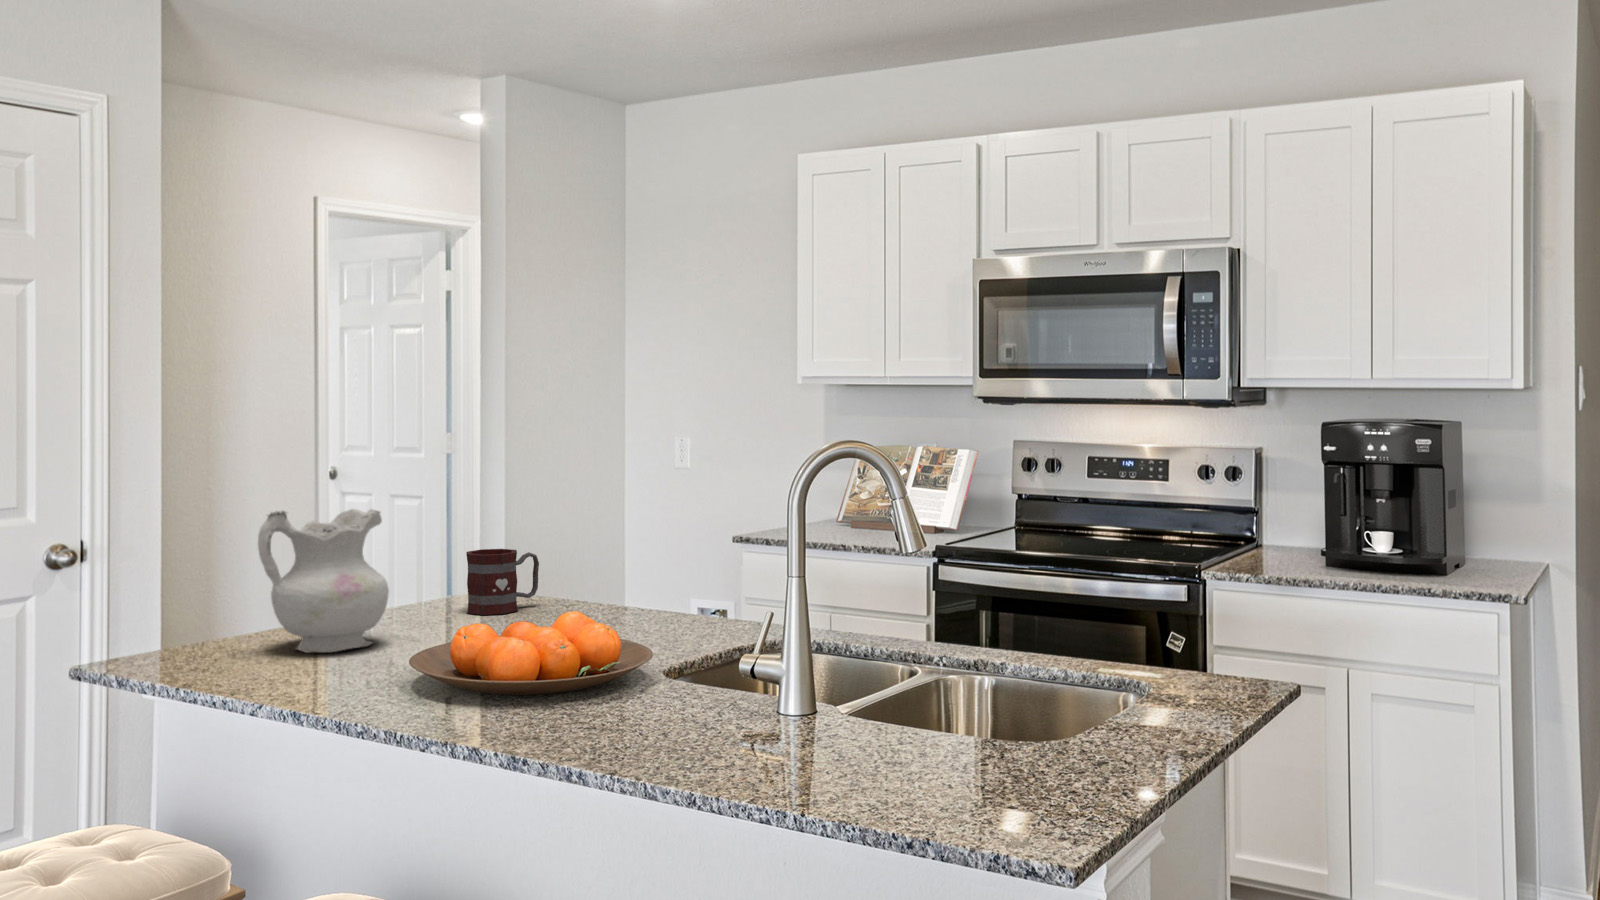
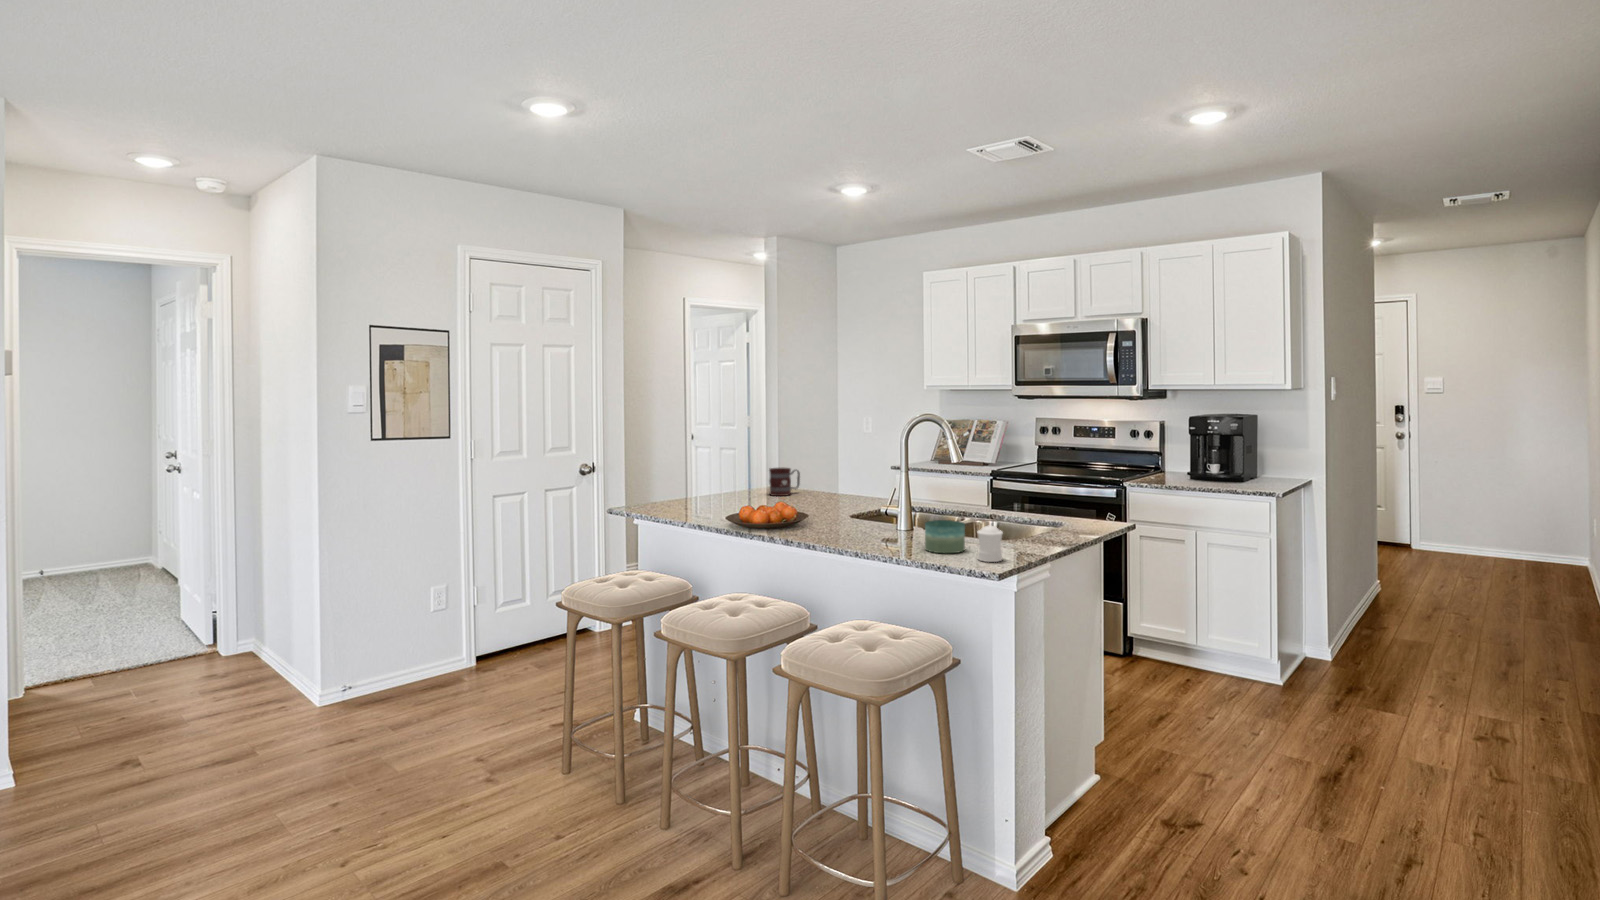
ceramic pitcher: present [258,509,389,653] -> none [690,449,740,508]
candle: none [856,700,962,799] -> present [925,520,965,553]
salt shaker: none [1006,724,1078,830] -> present [977,525,1003,562]

